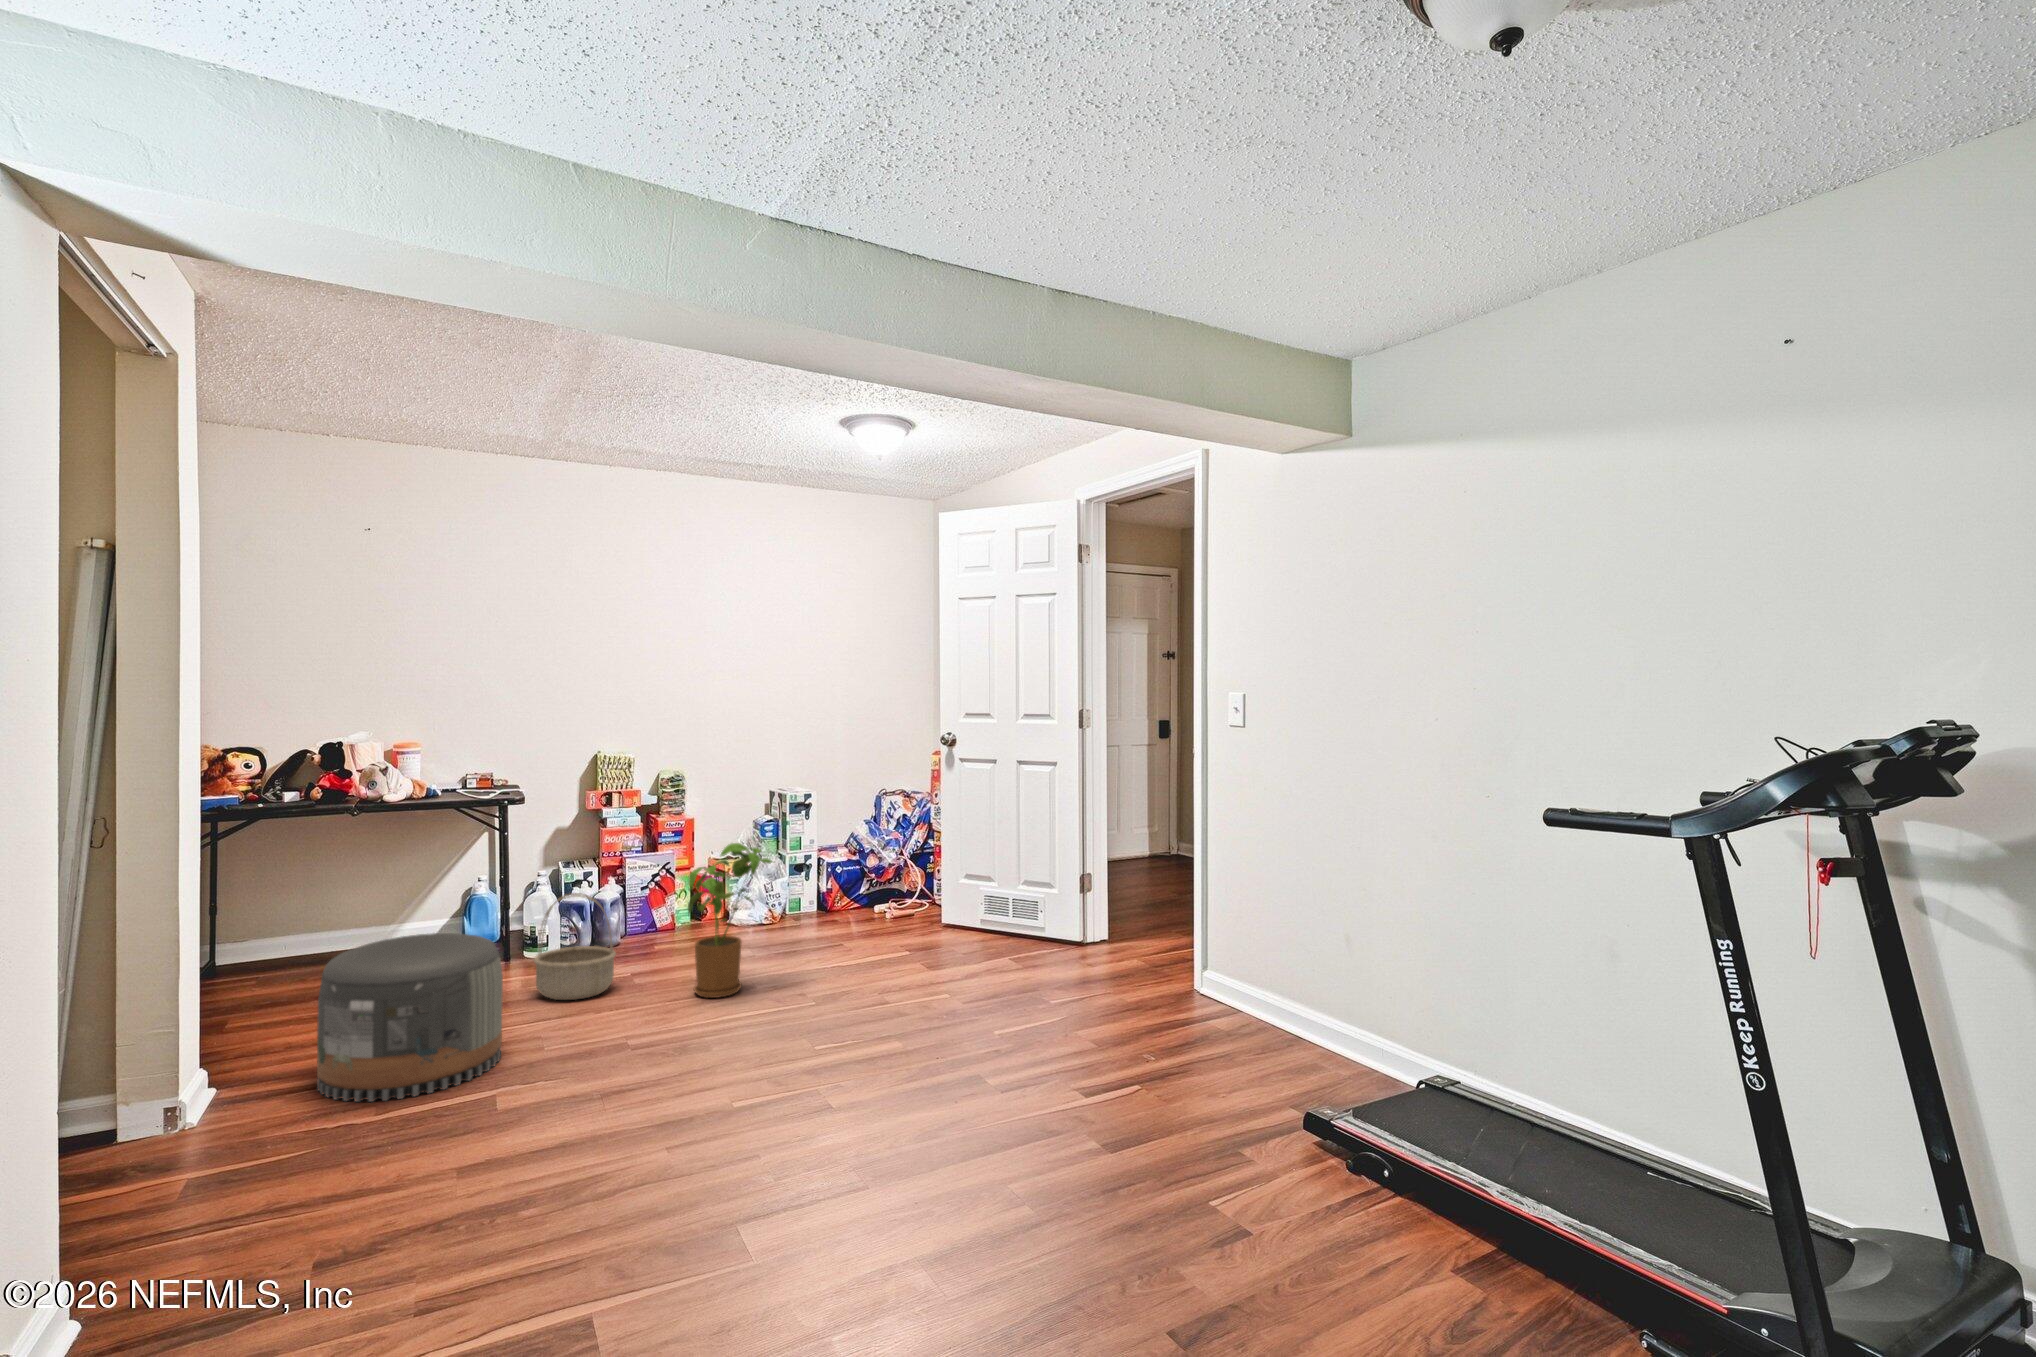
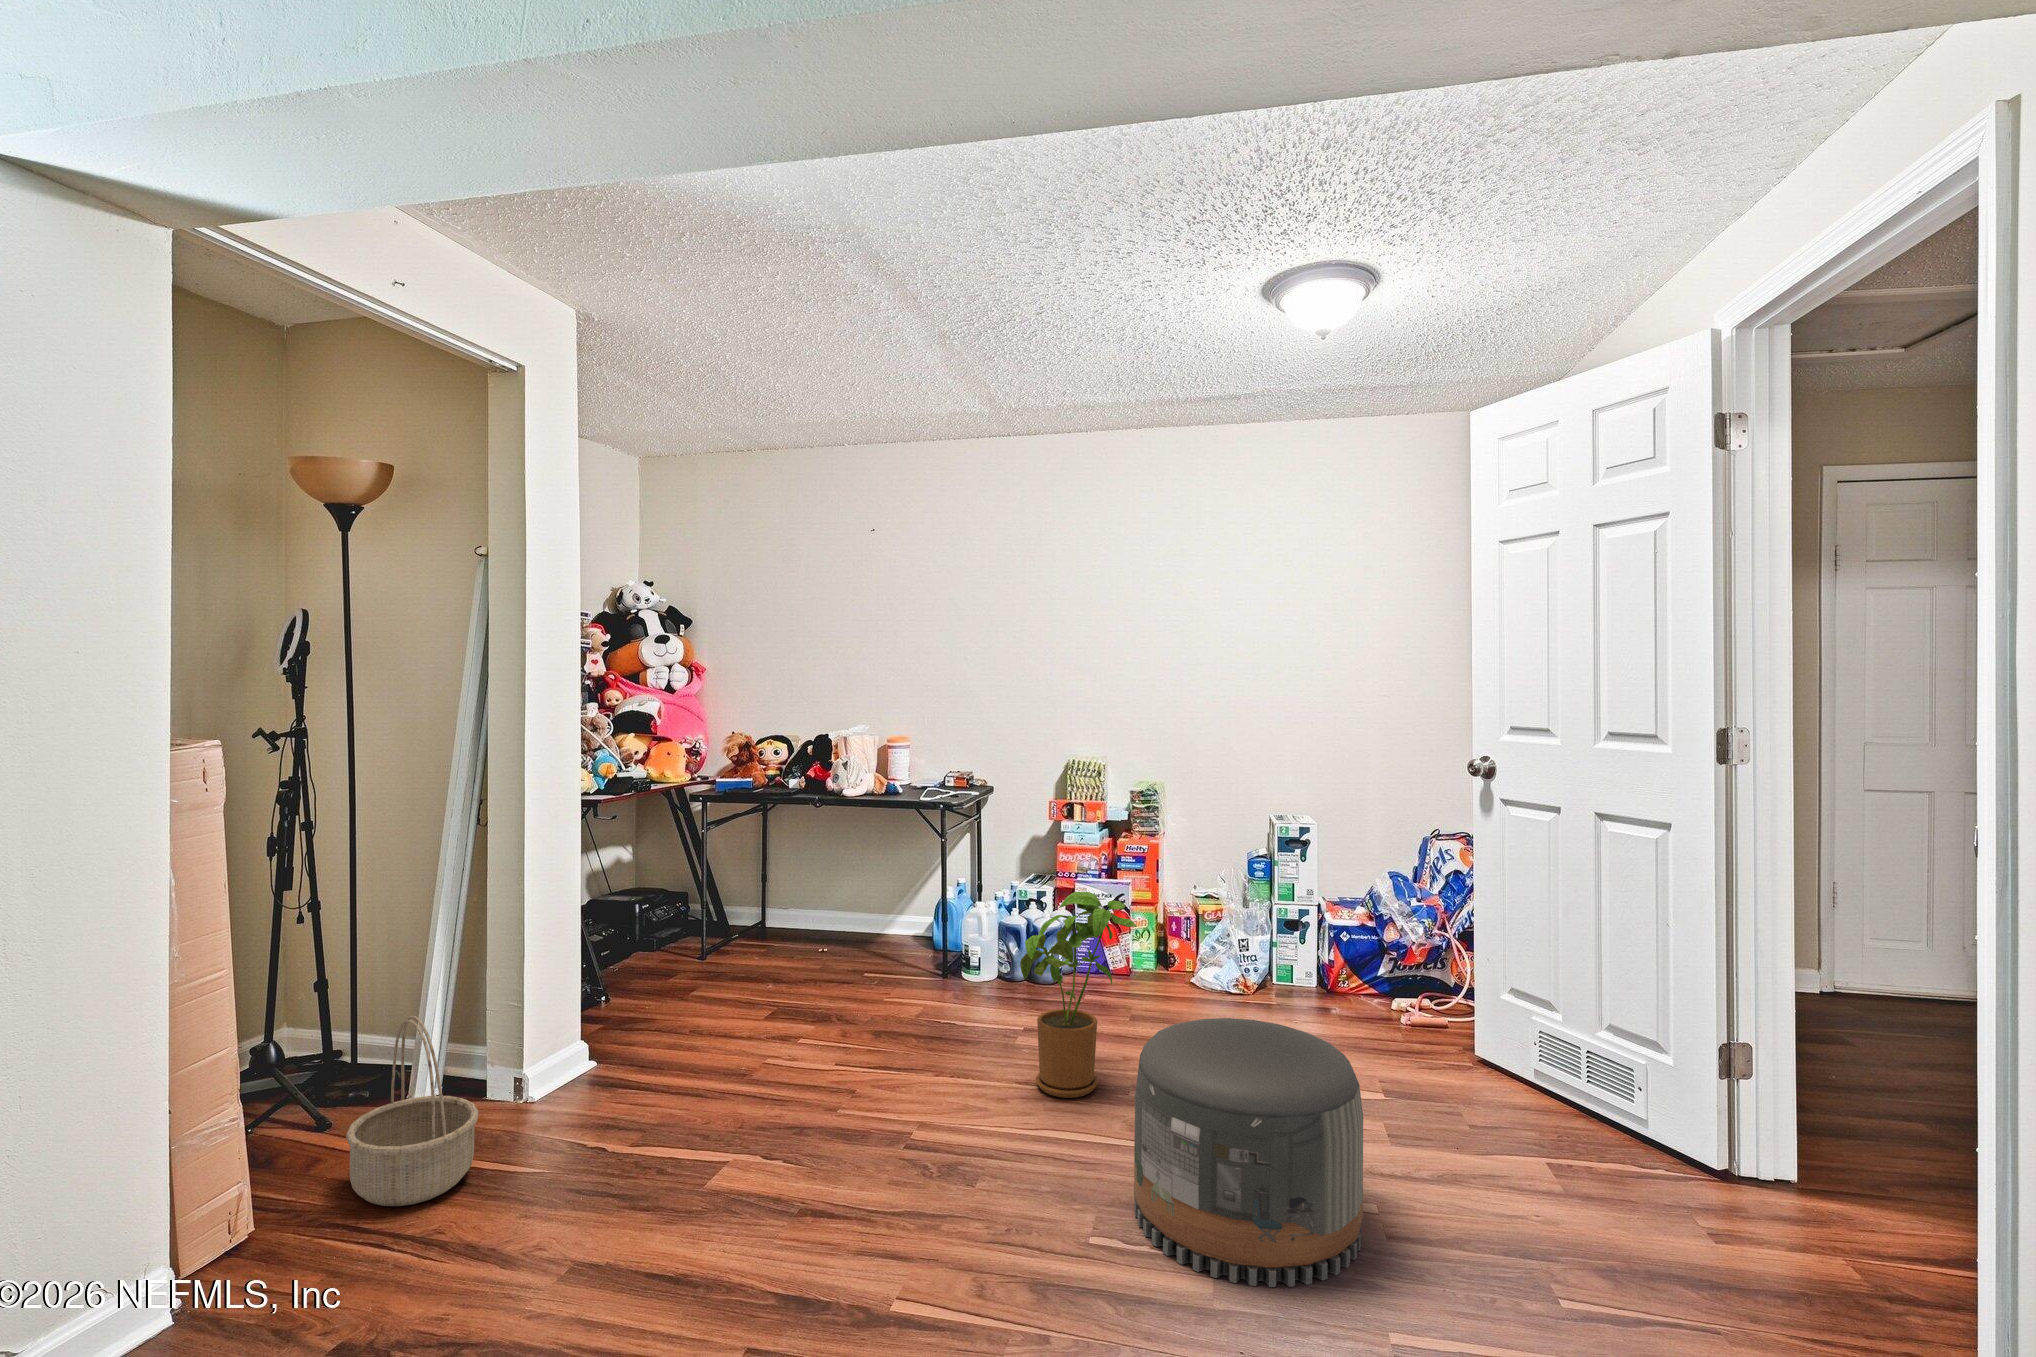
basket: present [534,893,616,1000] -> present [346,1016,479,1206]
pouf: present [317,933,503,1102] -> present [1134,1018,1363,1287]

